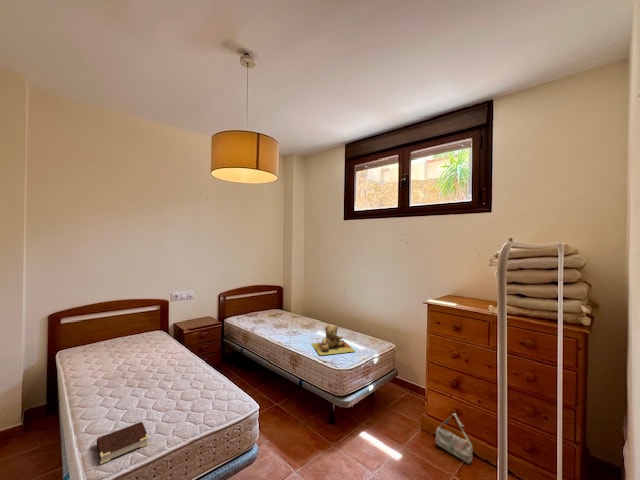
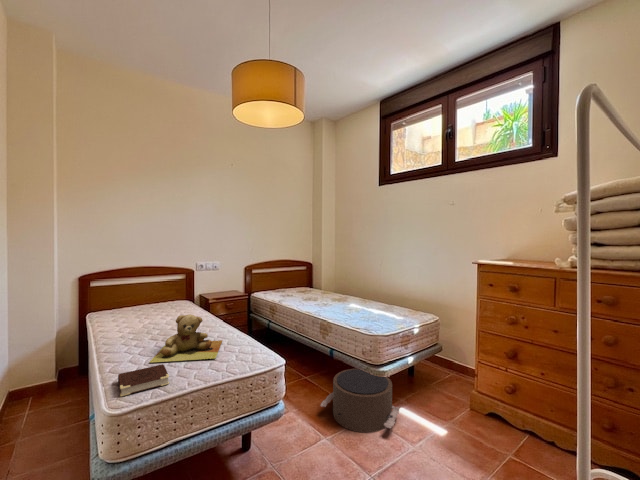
teddy bear: present [312,325,355,355] -> present [150,314,222,363]
pouf: none [290,398,361,463] -> present [320,369,399,433]
bag: present [436,413,473,463] -> none [488,387,535,444]

